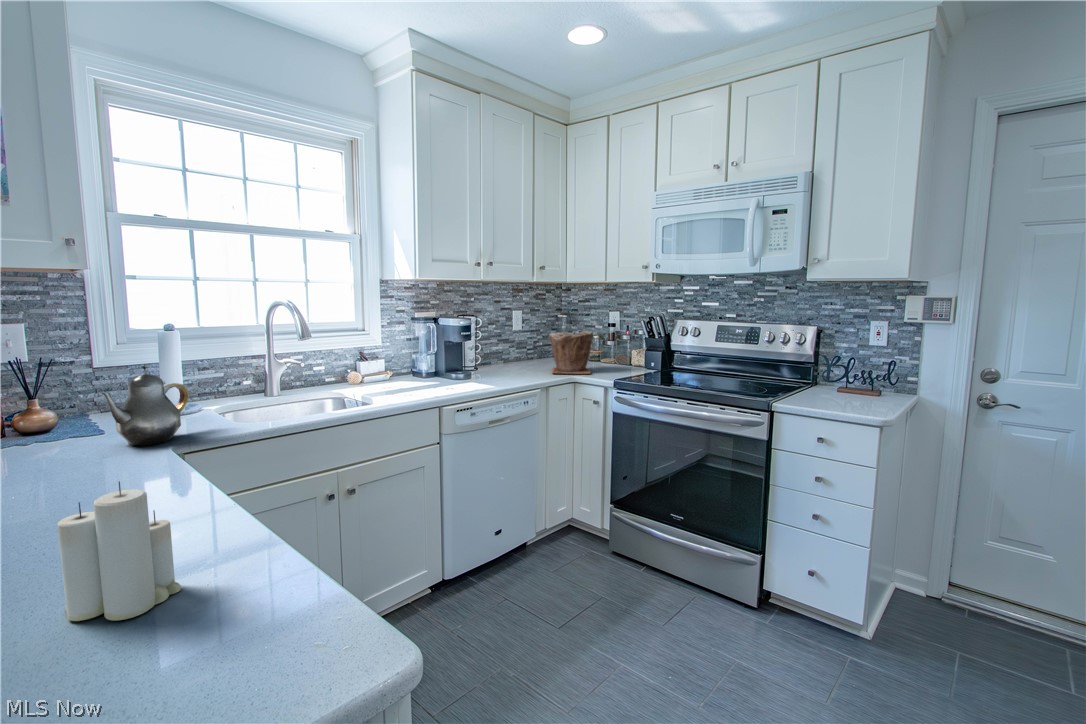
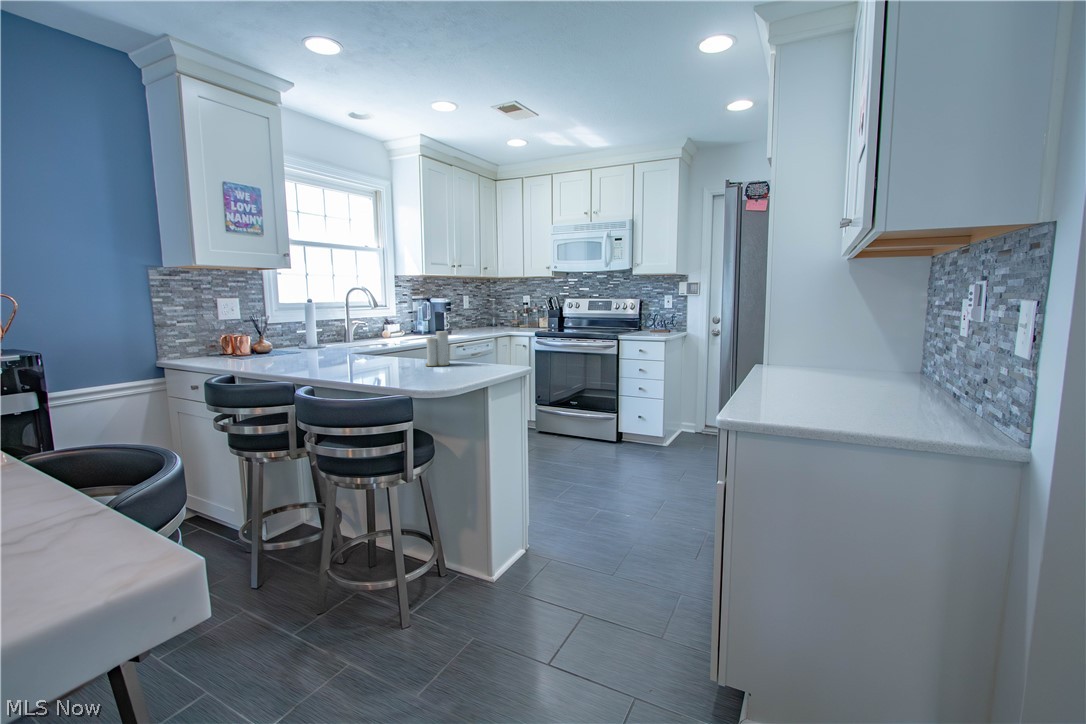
plant pot: present [549,331,593,374] -> none [493,306,520,331]
teapot: present [101,364,189,446] -> none [322,314,347,353]

